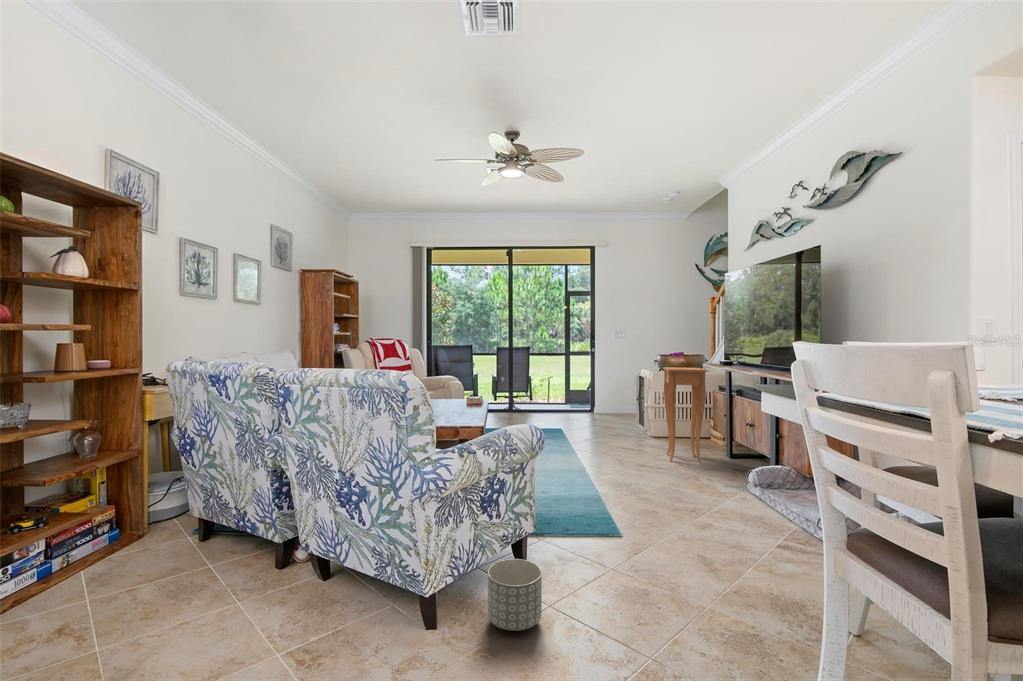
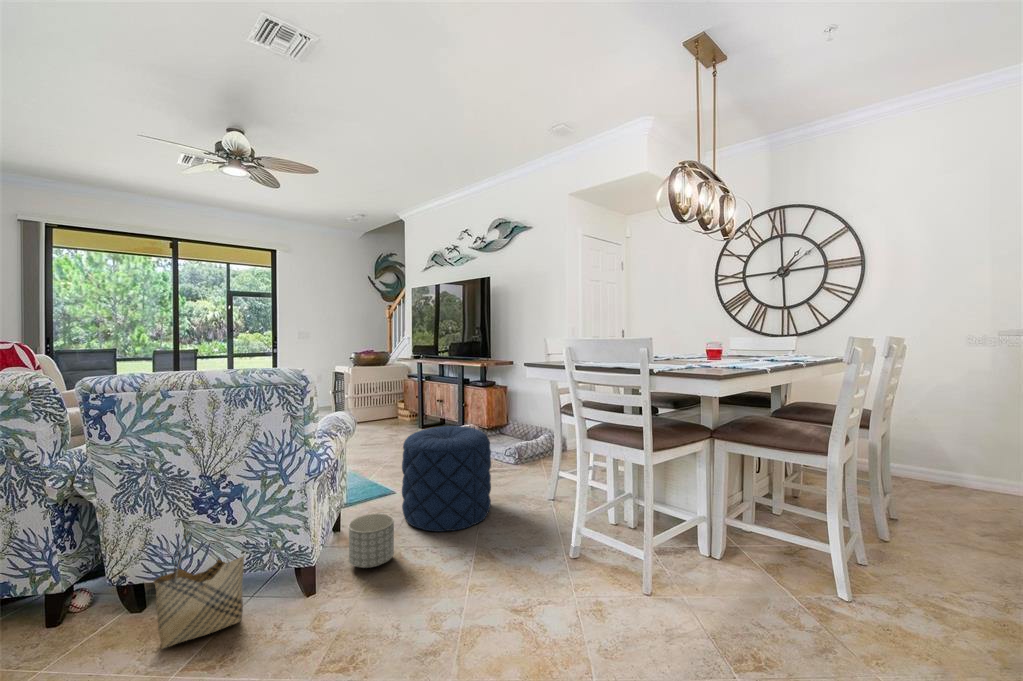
side table: present [663,367,707,463] -> none [373,361,410,437]
pouf: none [591,466,727,631] -> present [402,426,491,532]
woven basket: none [306,516,379,627] -> present [153,531,245,649]

